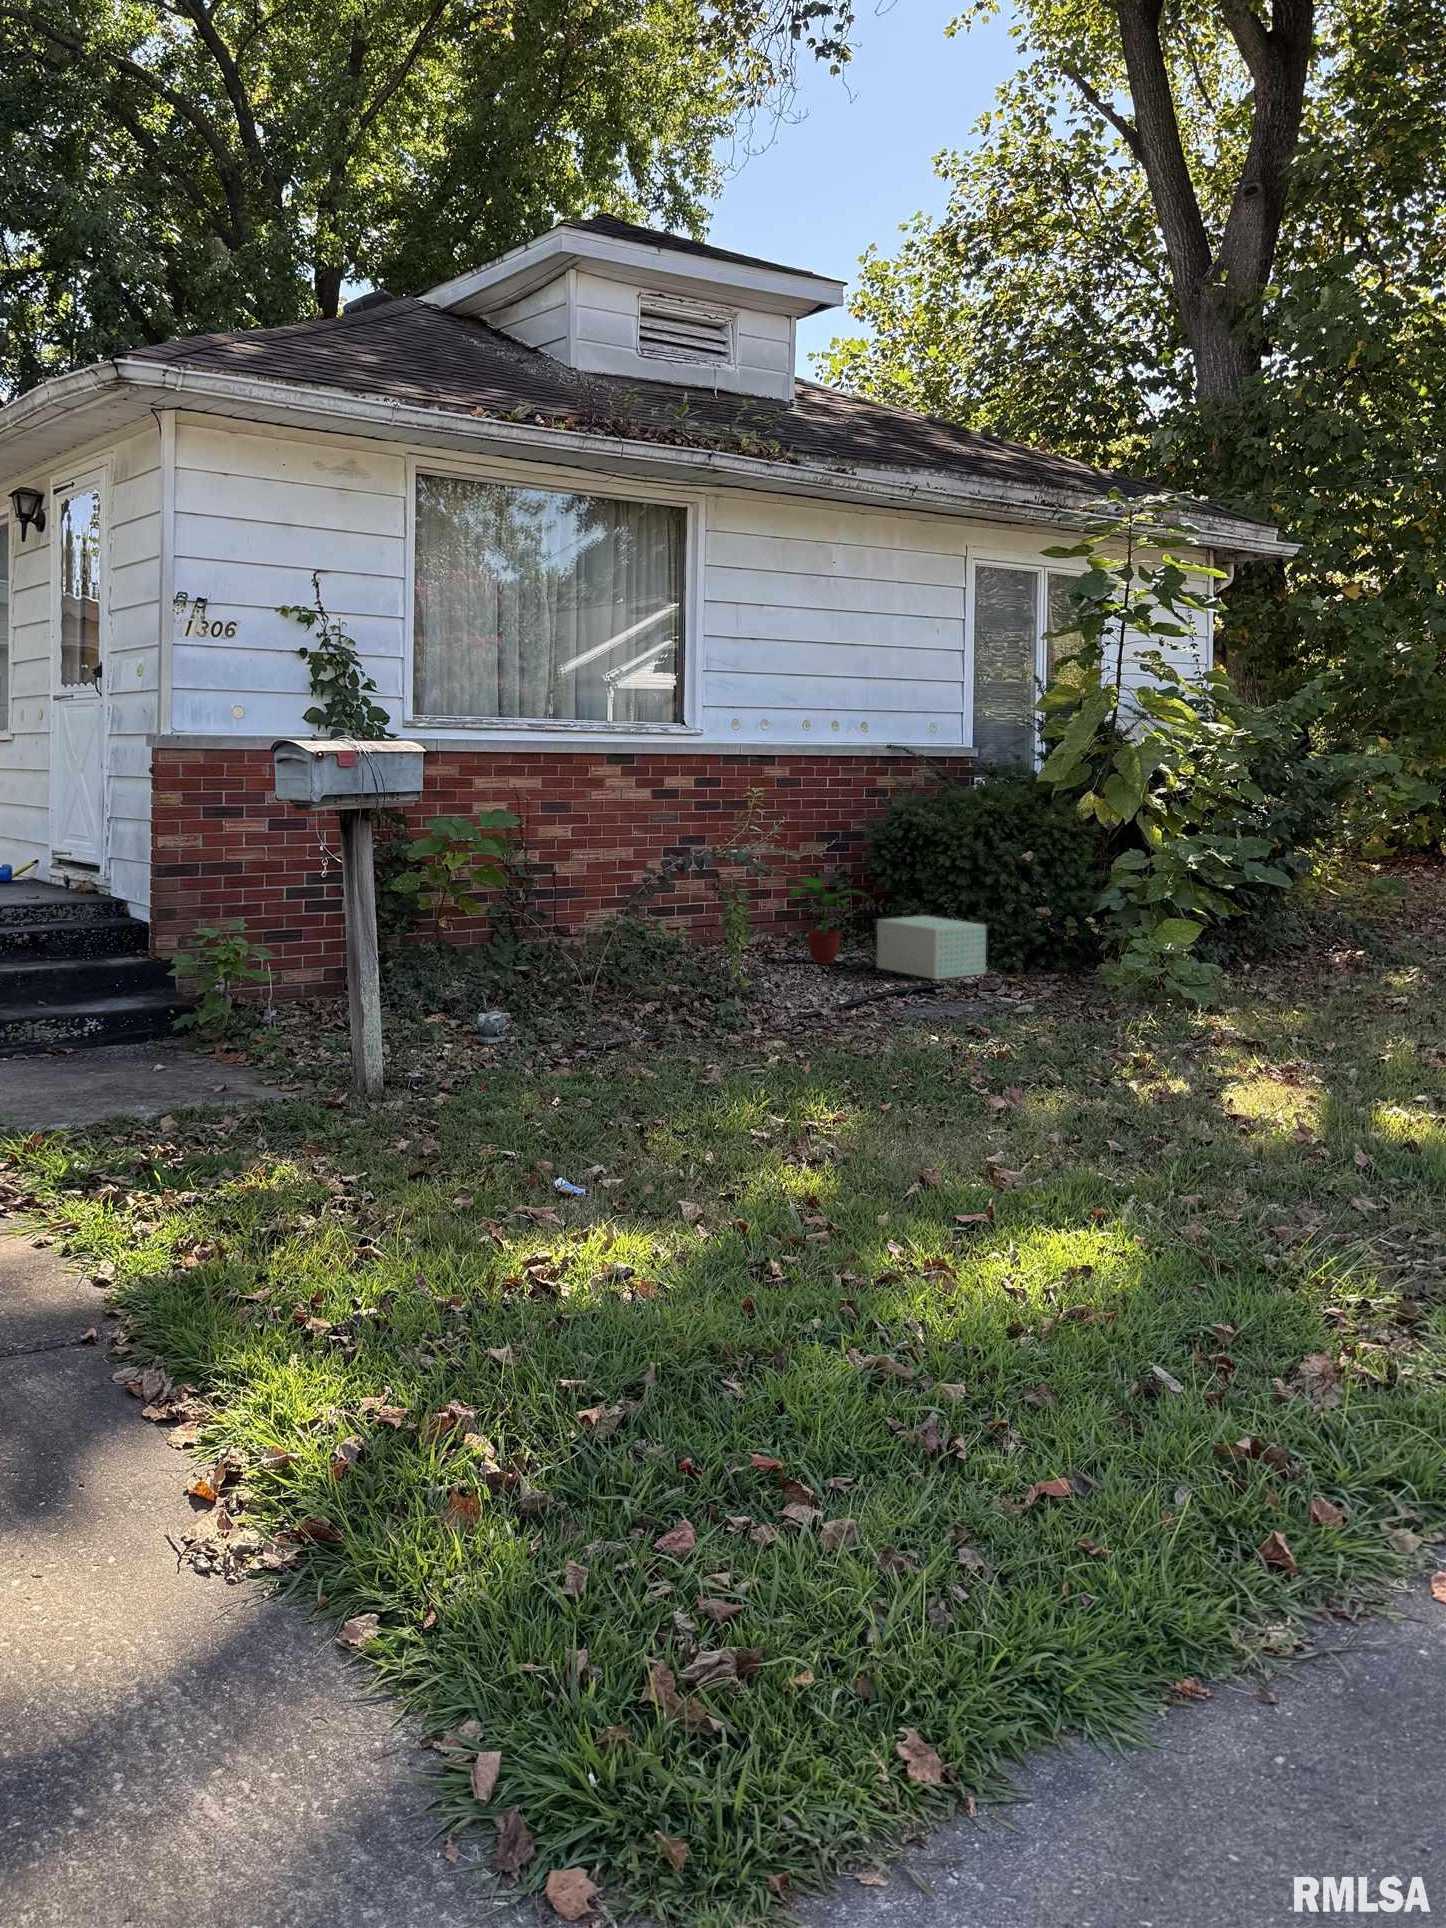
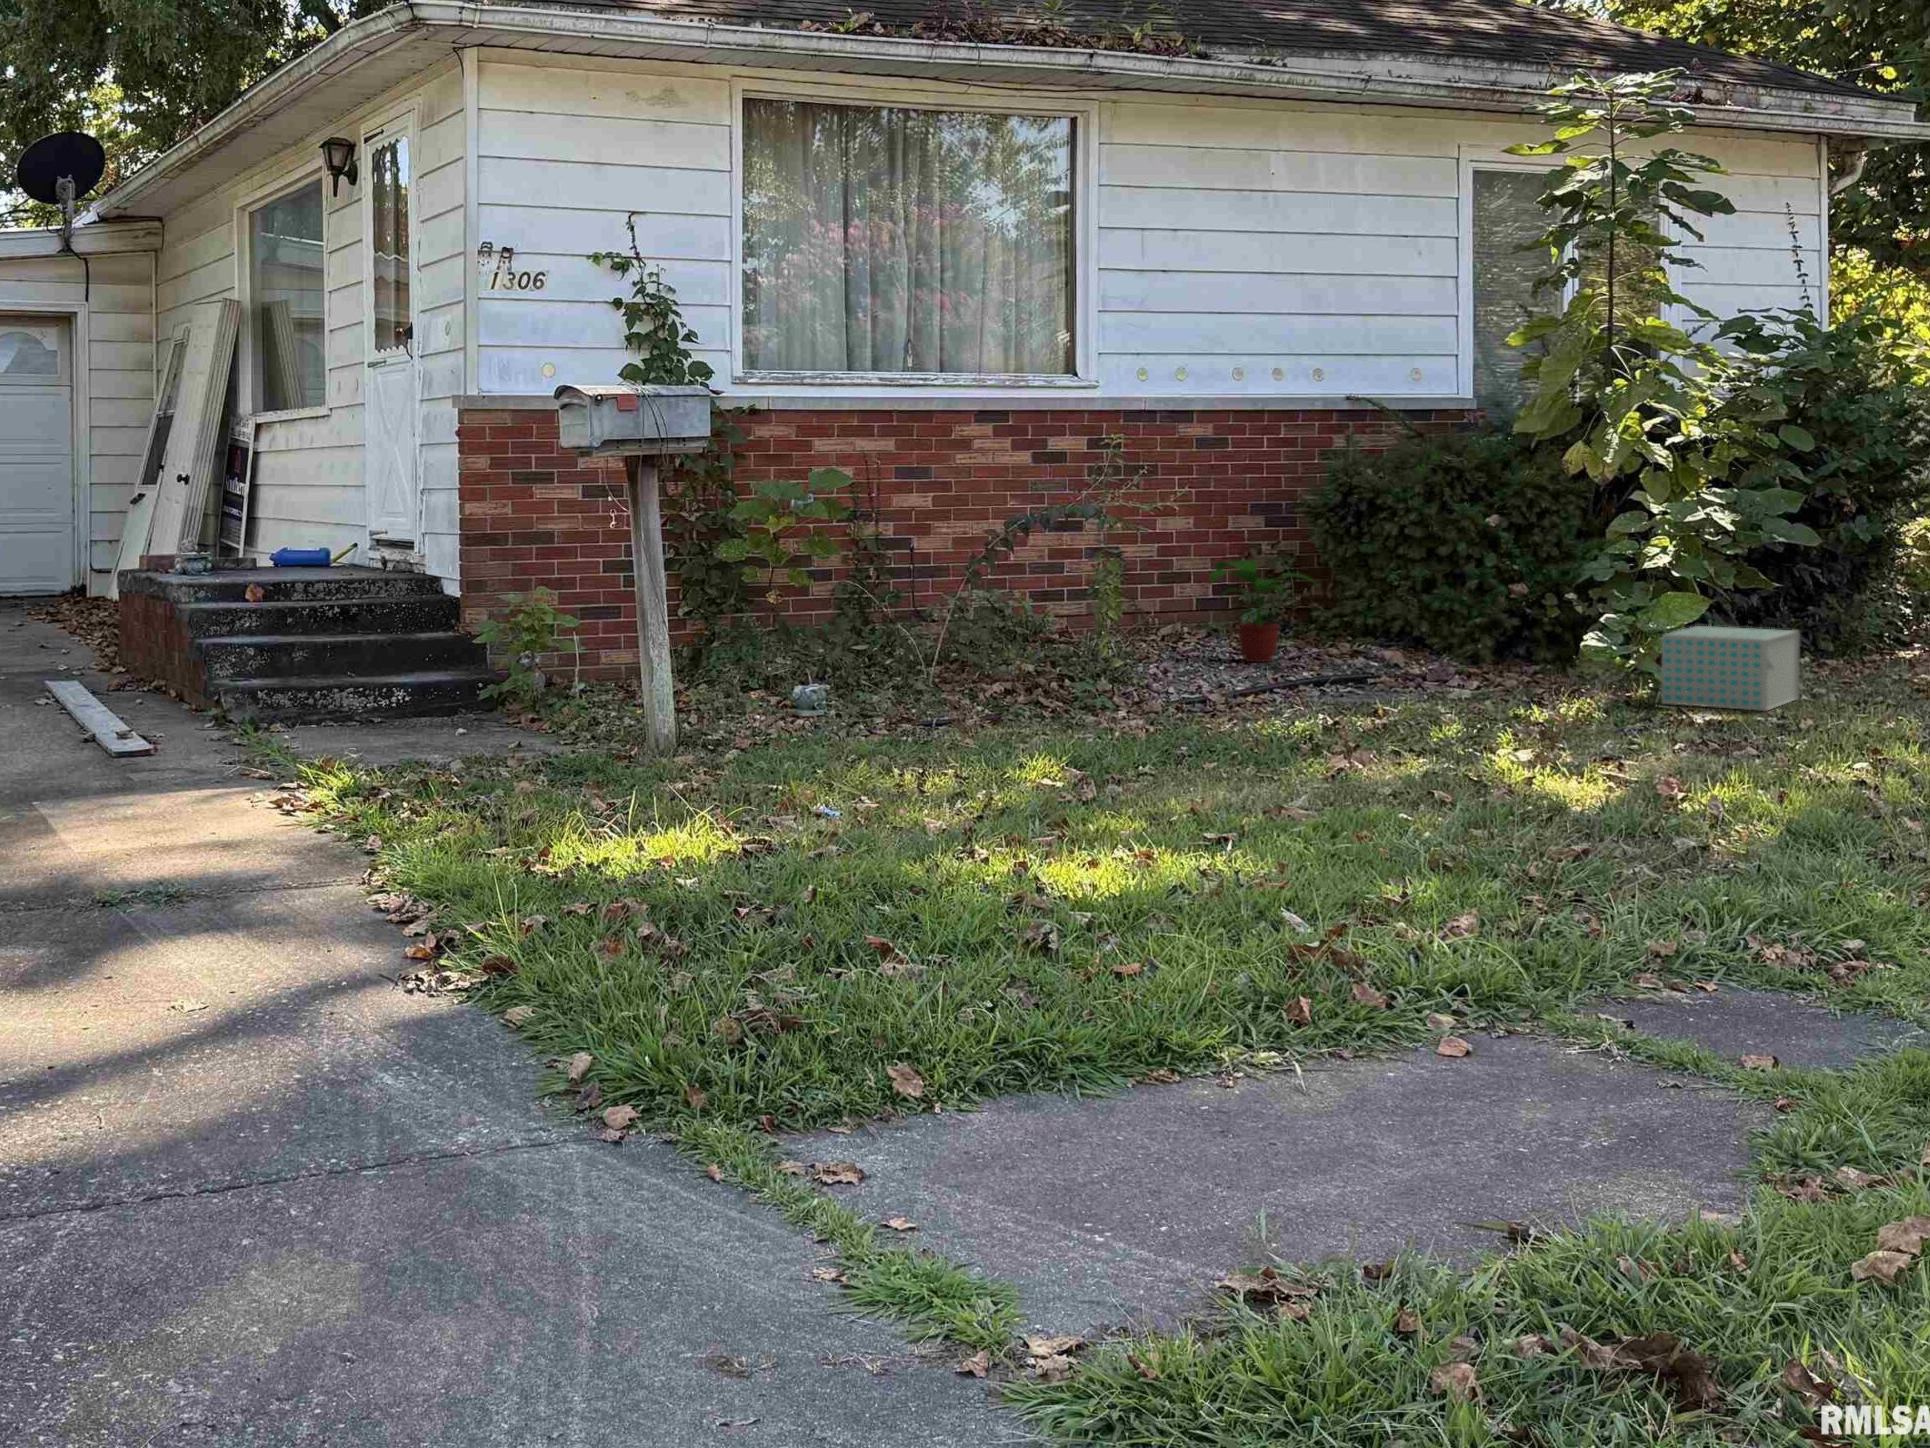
storage box: present [877,916,986,979] -> present [1662,626,1800,711]

